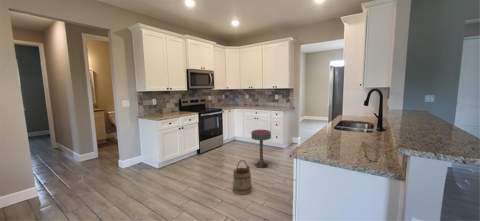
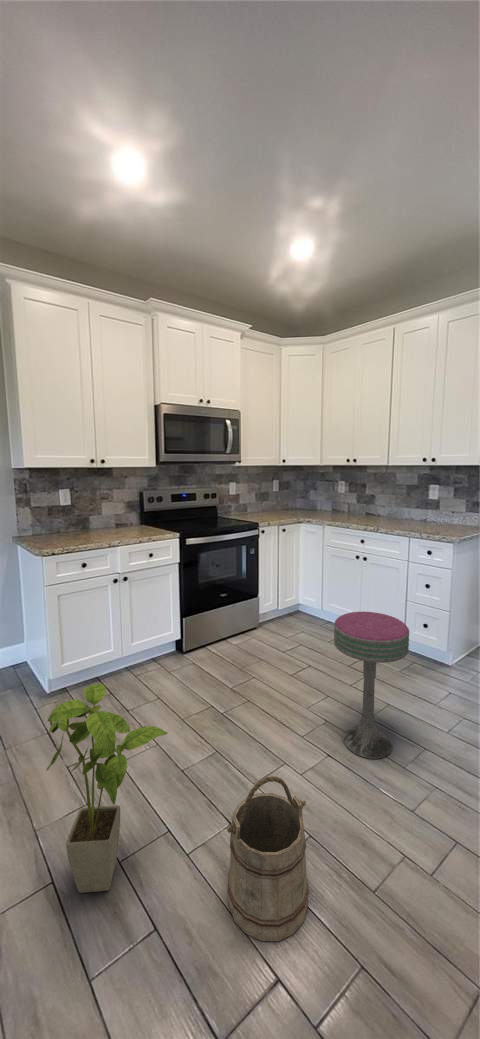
house plant: none [187,142,216,195] -> present [46,684,168,893]

